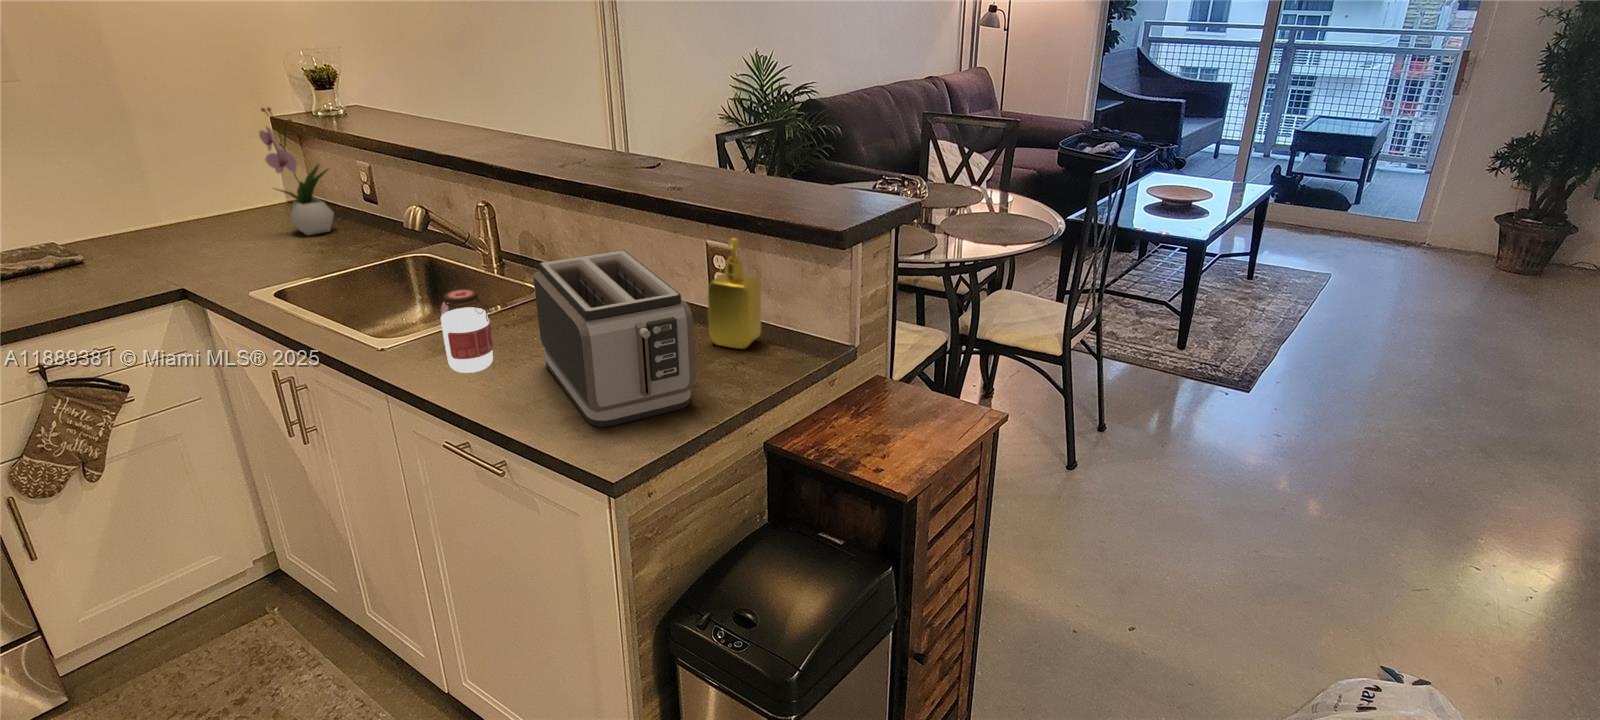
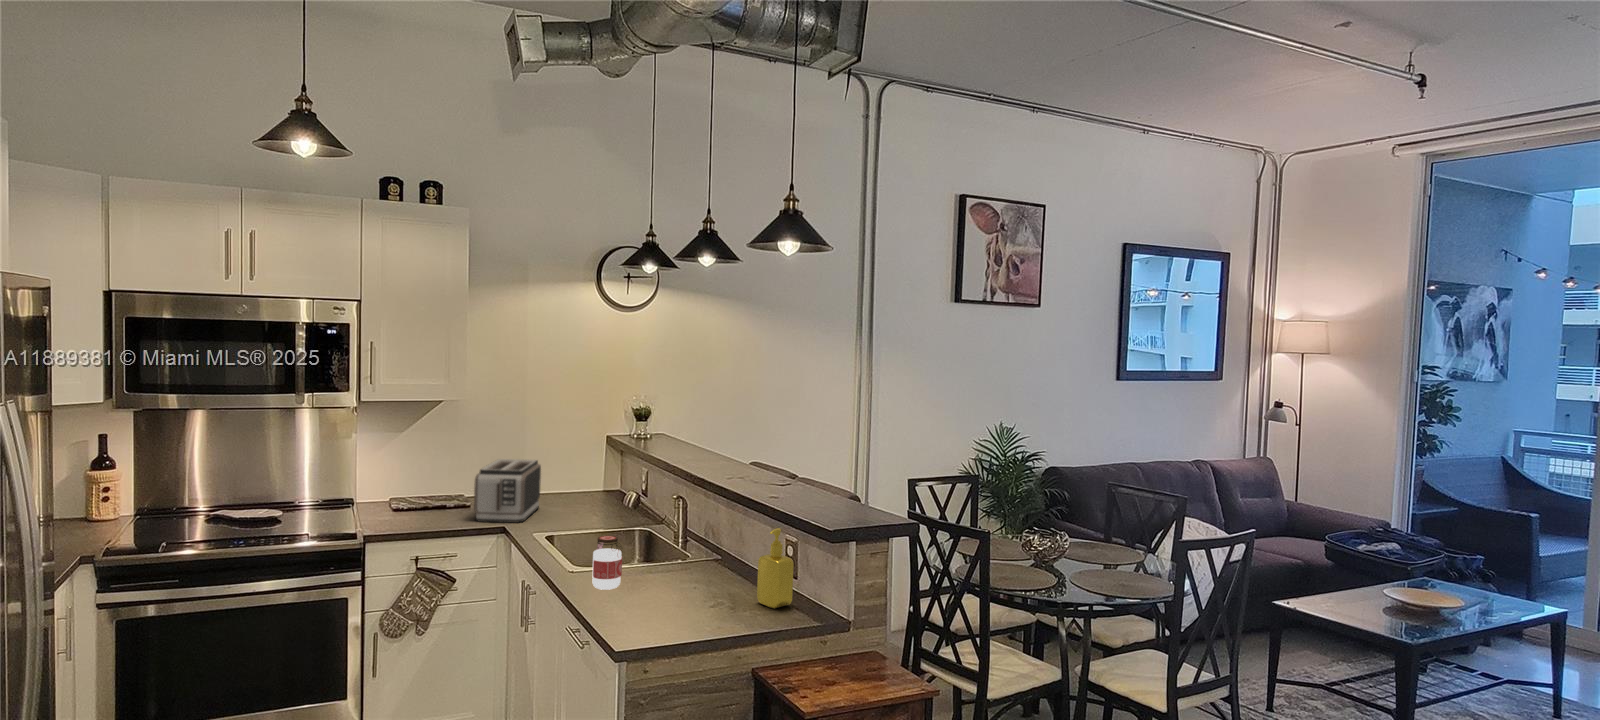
flower arrangement: present [259,107,334,235] -> none [583,427,618,511]
toaster: present [533,250,696,427] -> present [474,459,541,523]

